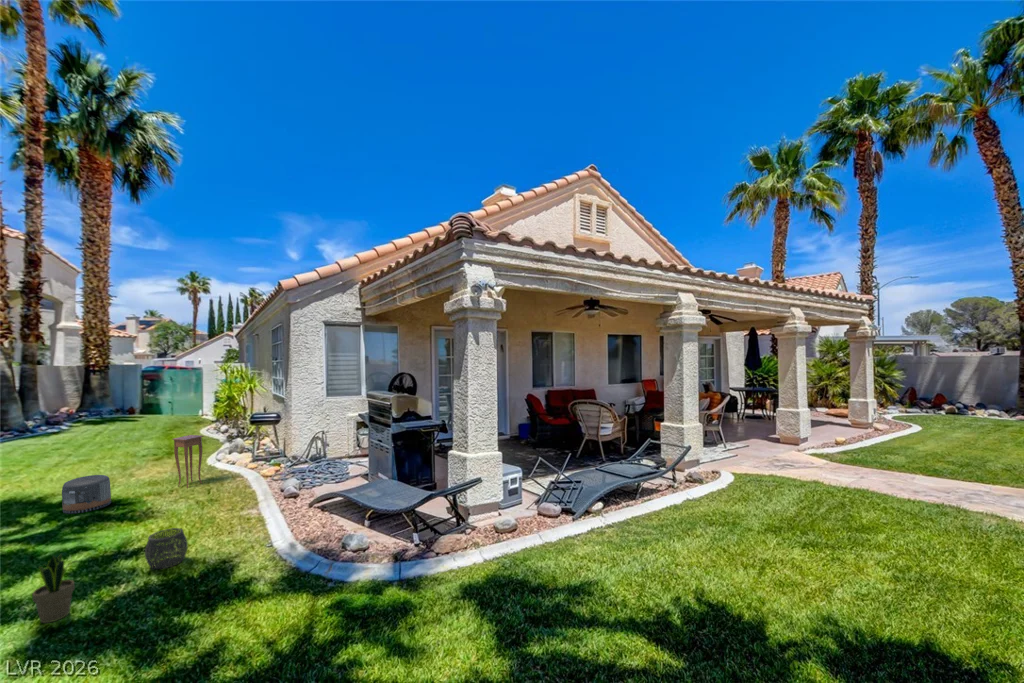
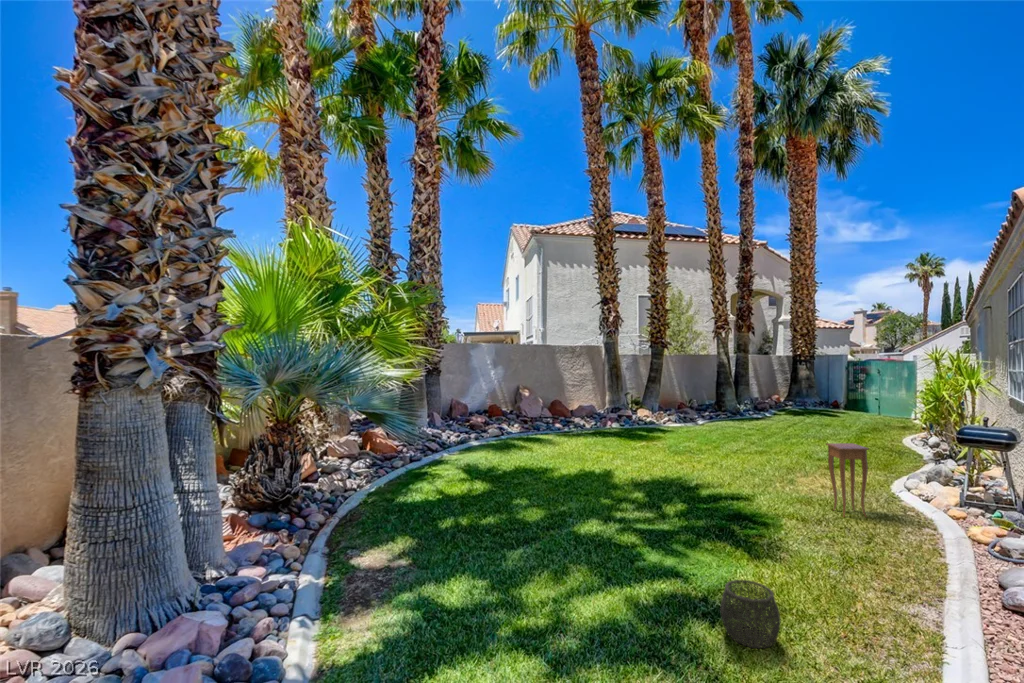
pouf: present [62,475,111,514] -> none [707,465,752,507]
potted plant: present [32,554,78,623] -> none [582,559,625,646]

